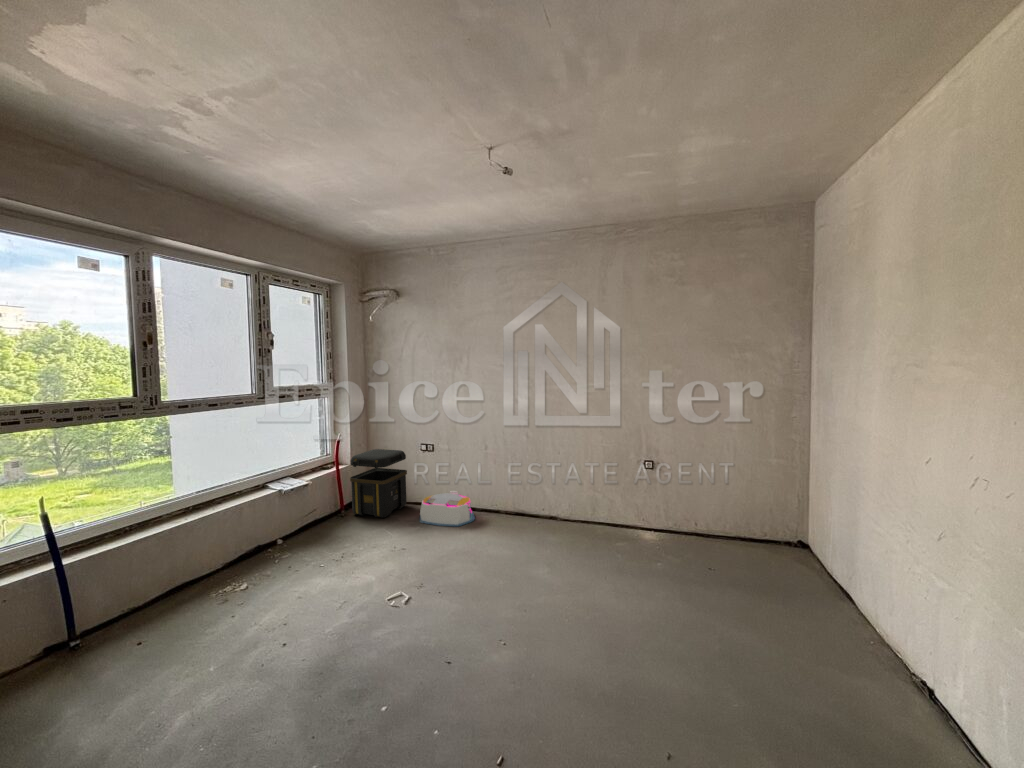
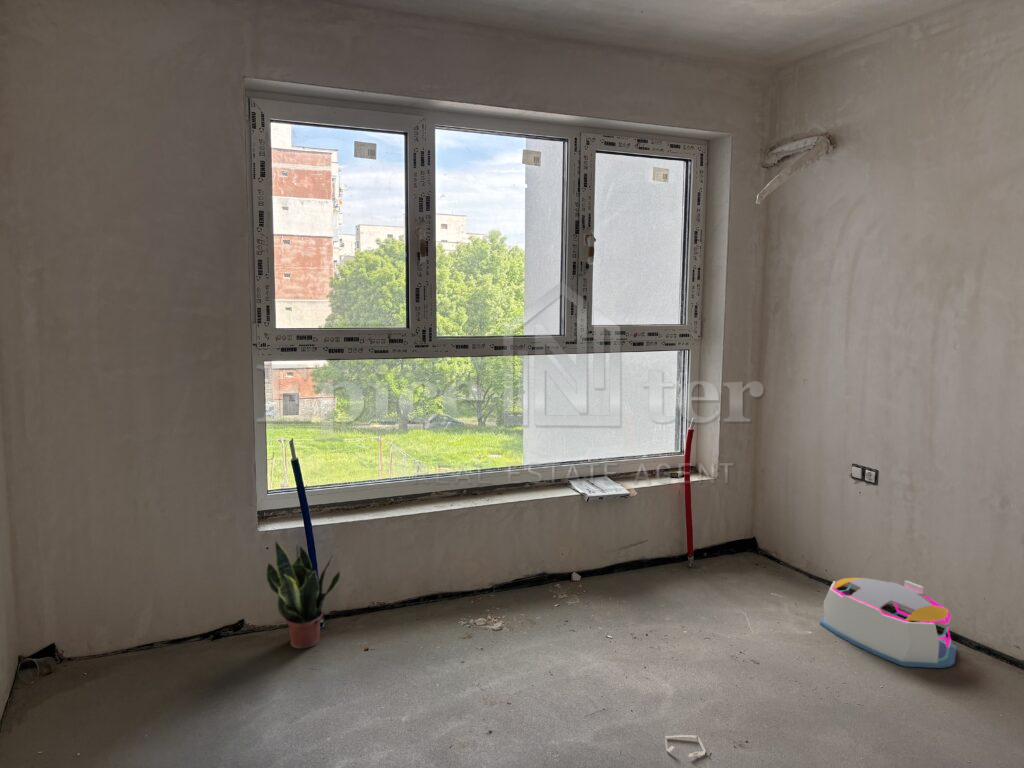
toolbox: present [350,449,407,518] -> none [705,457,817,591]
potted plant: none [13,582,102,671] -> present [266,542,340,649]

